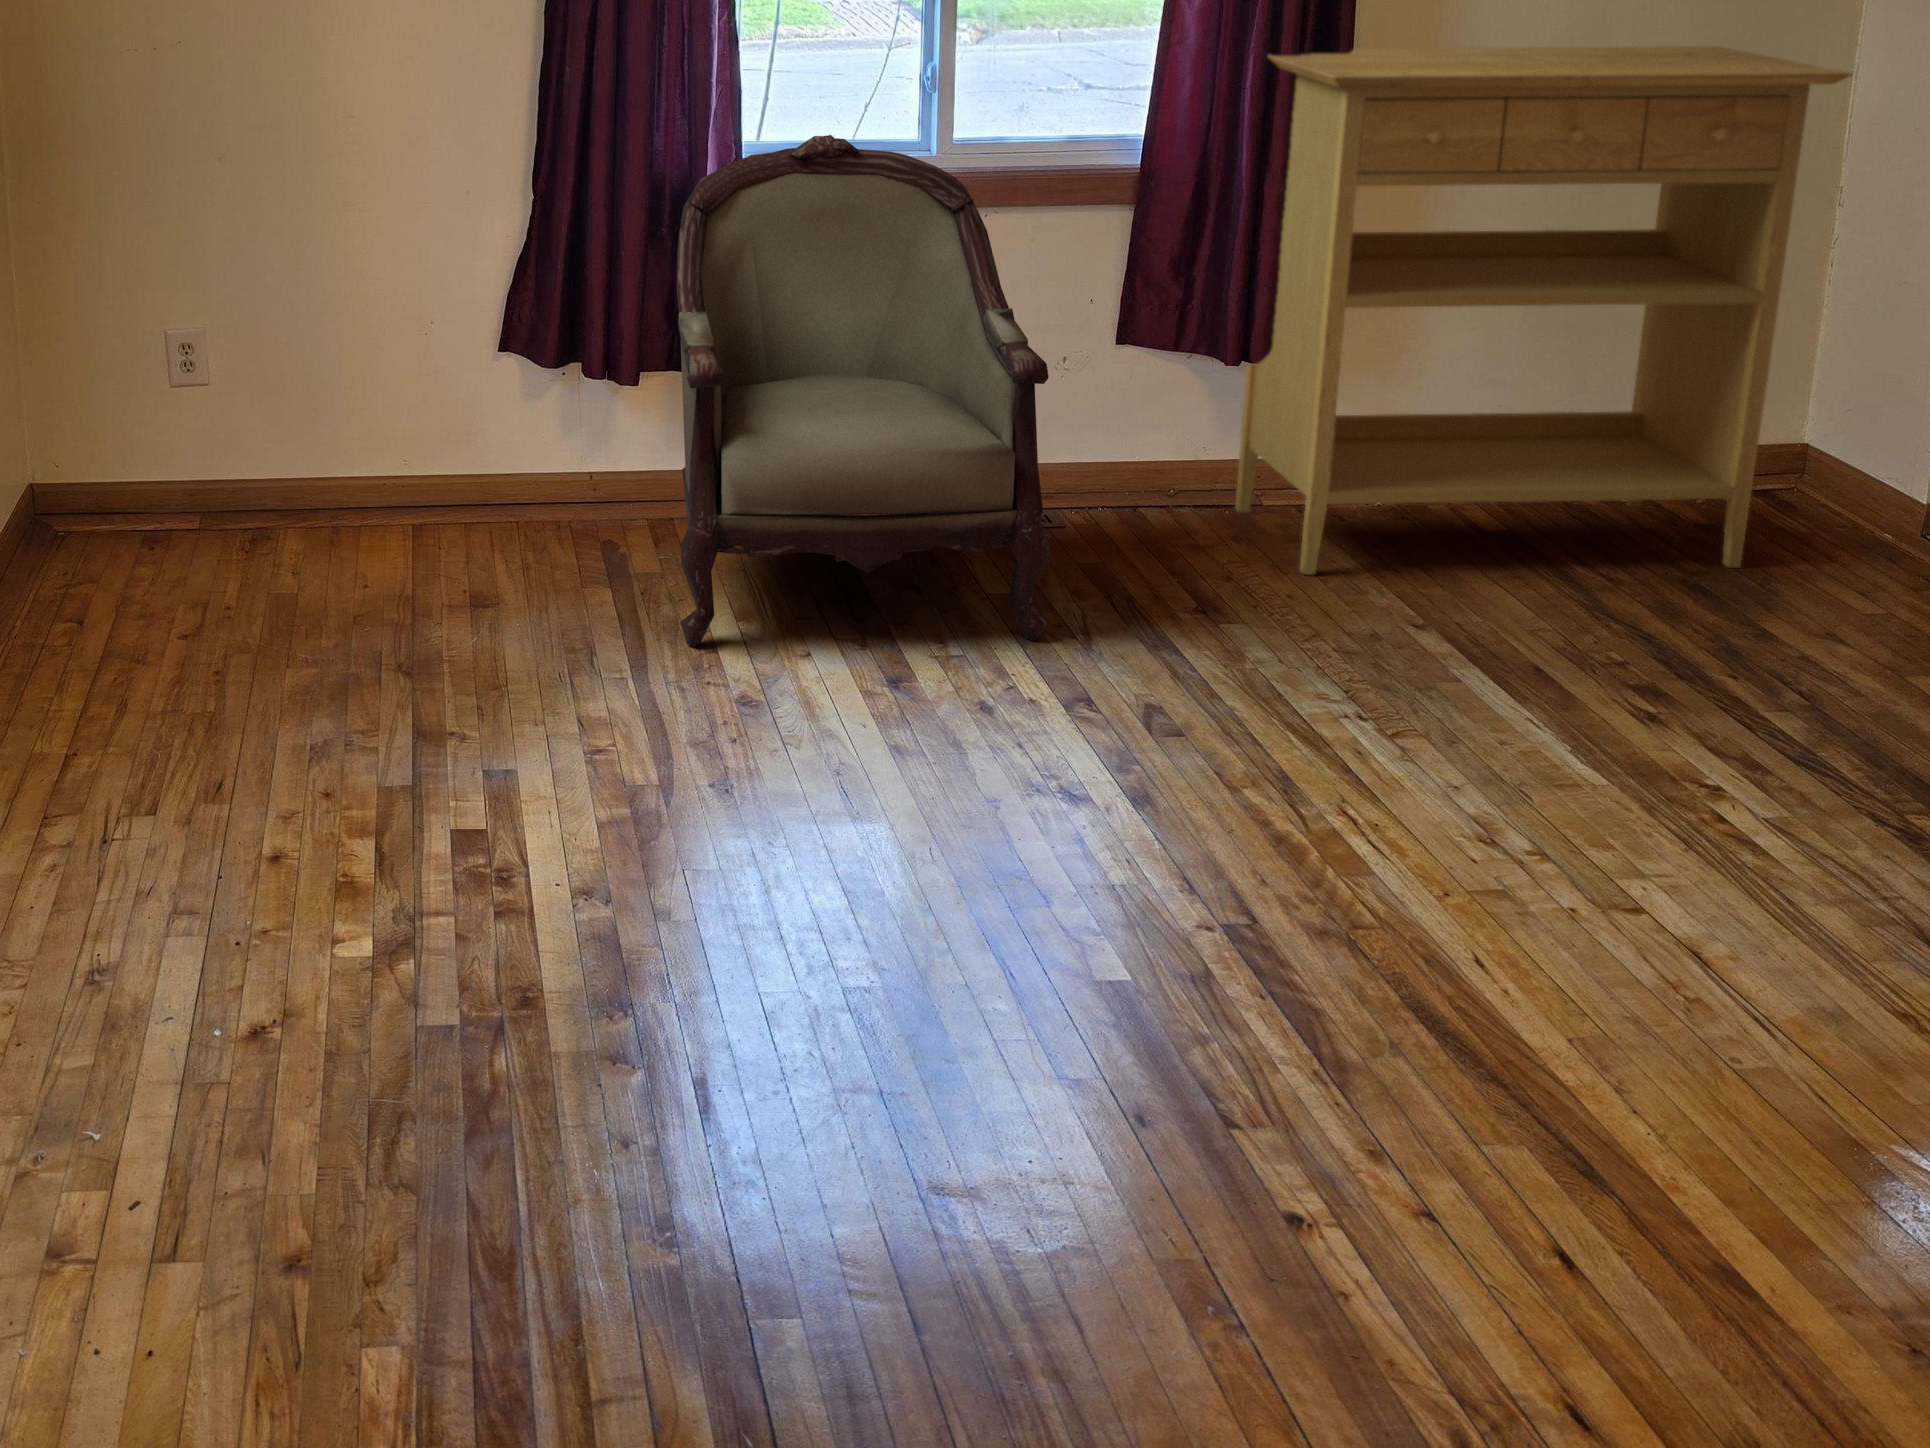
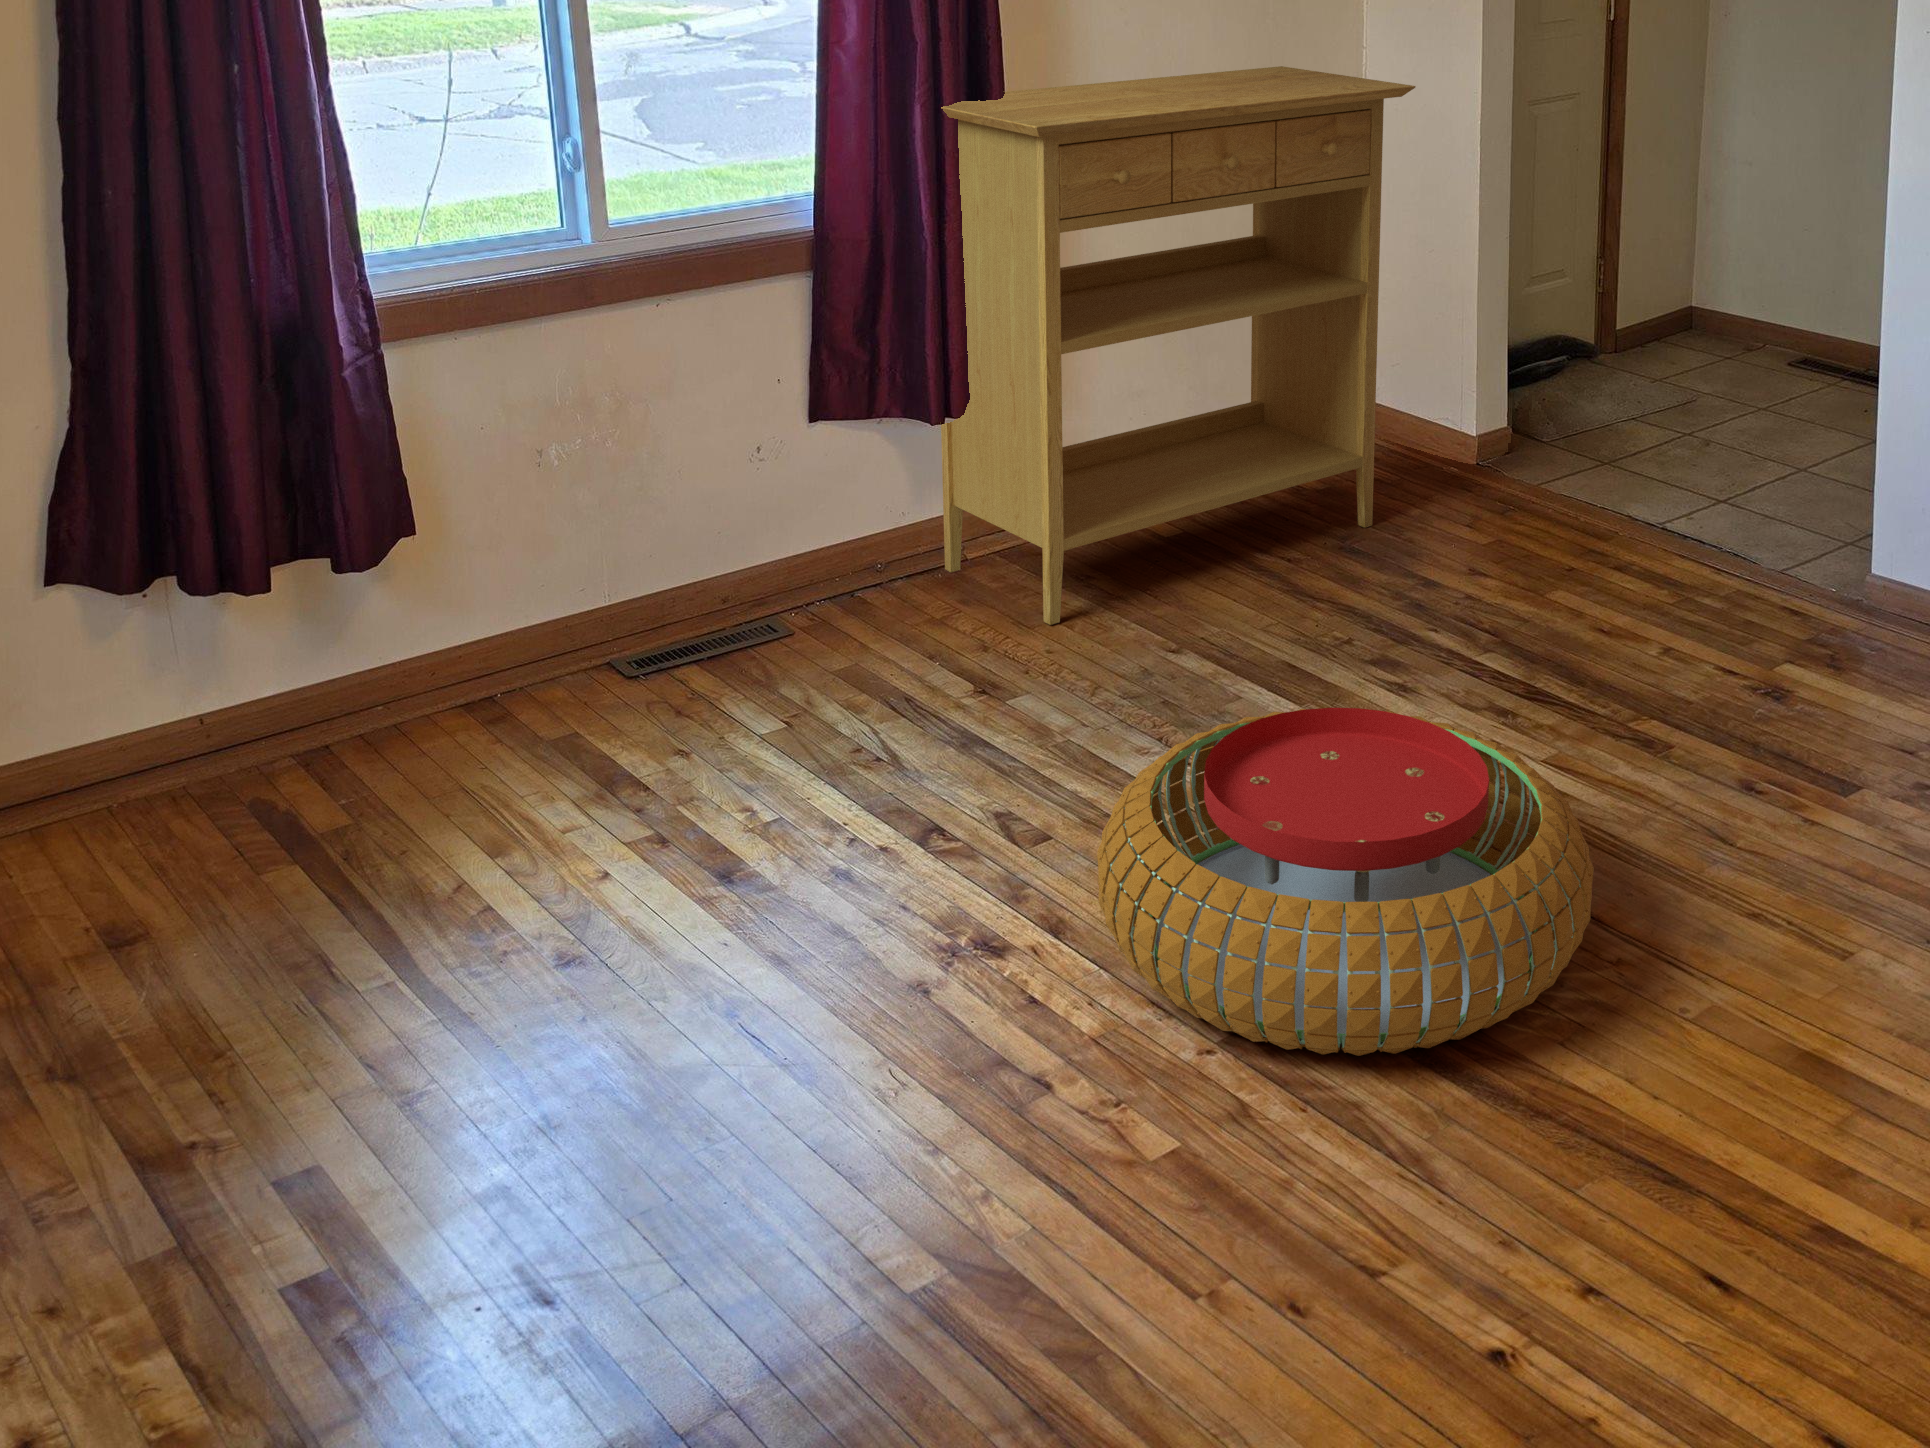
armchair: present [677,135,1050,647] -> none [315,242,857,909]
pouf: none [1157,662,1699,1002] -> present [1097,707,1594,1056]

